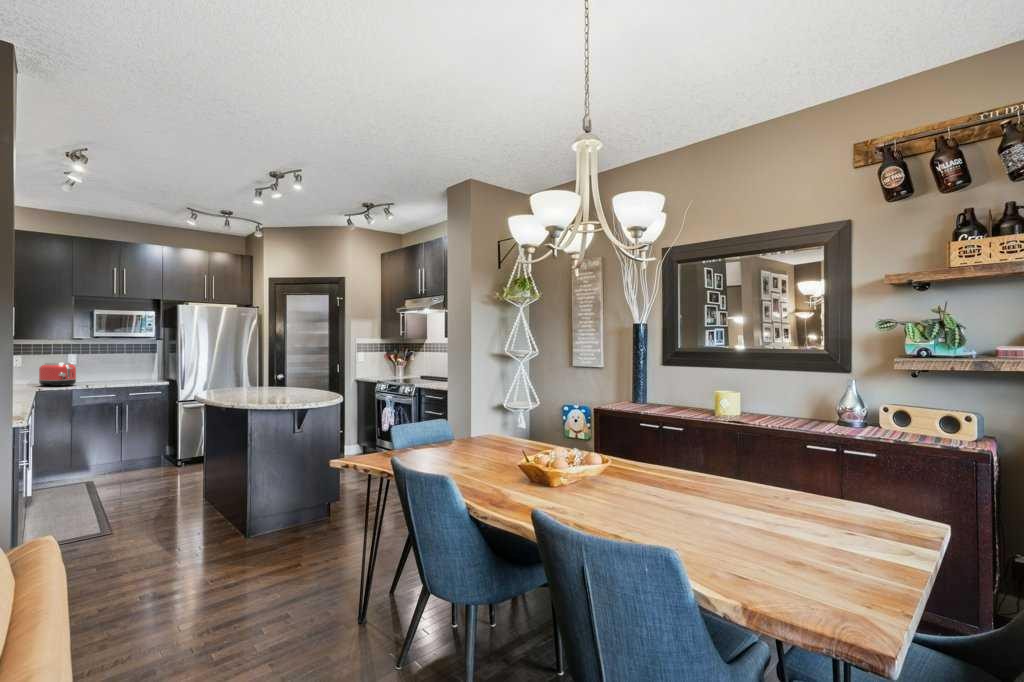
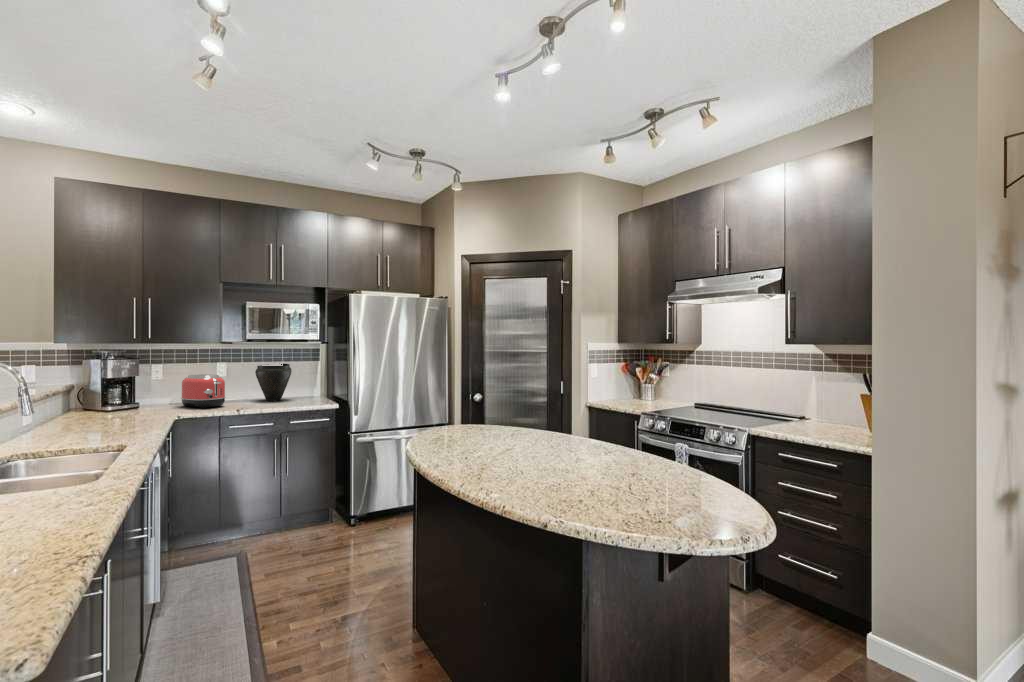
vase: none [102,354,133,382] -> present [255,363,291,401]

